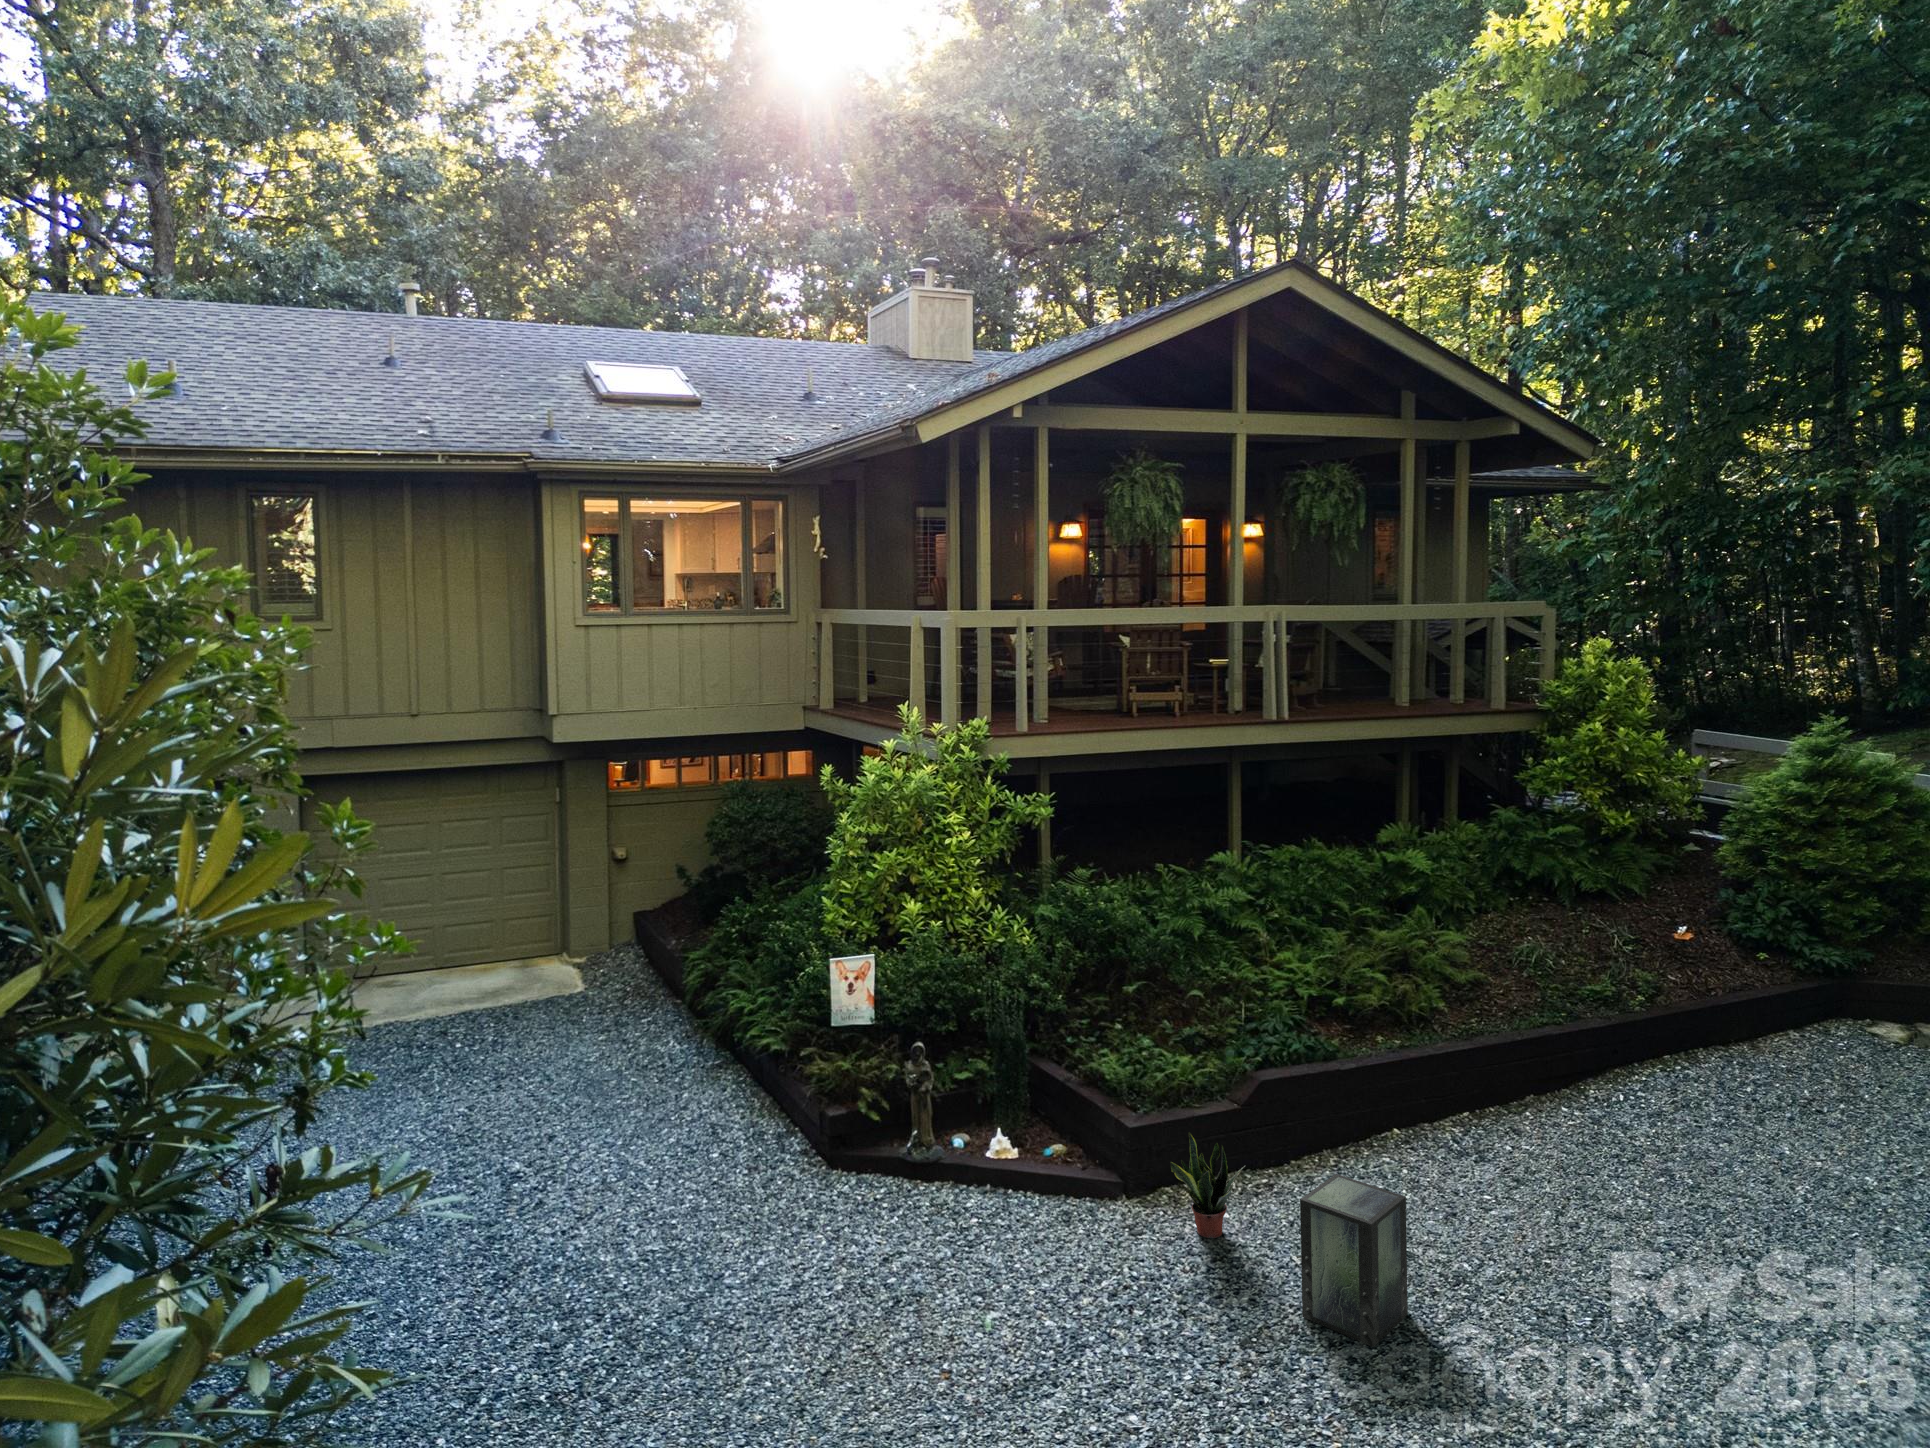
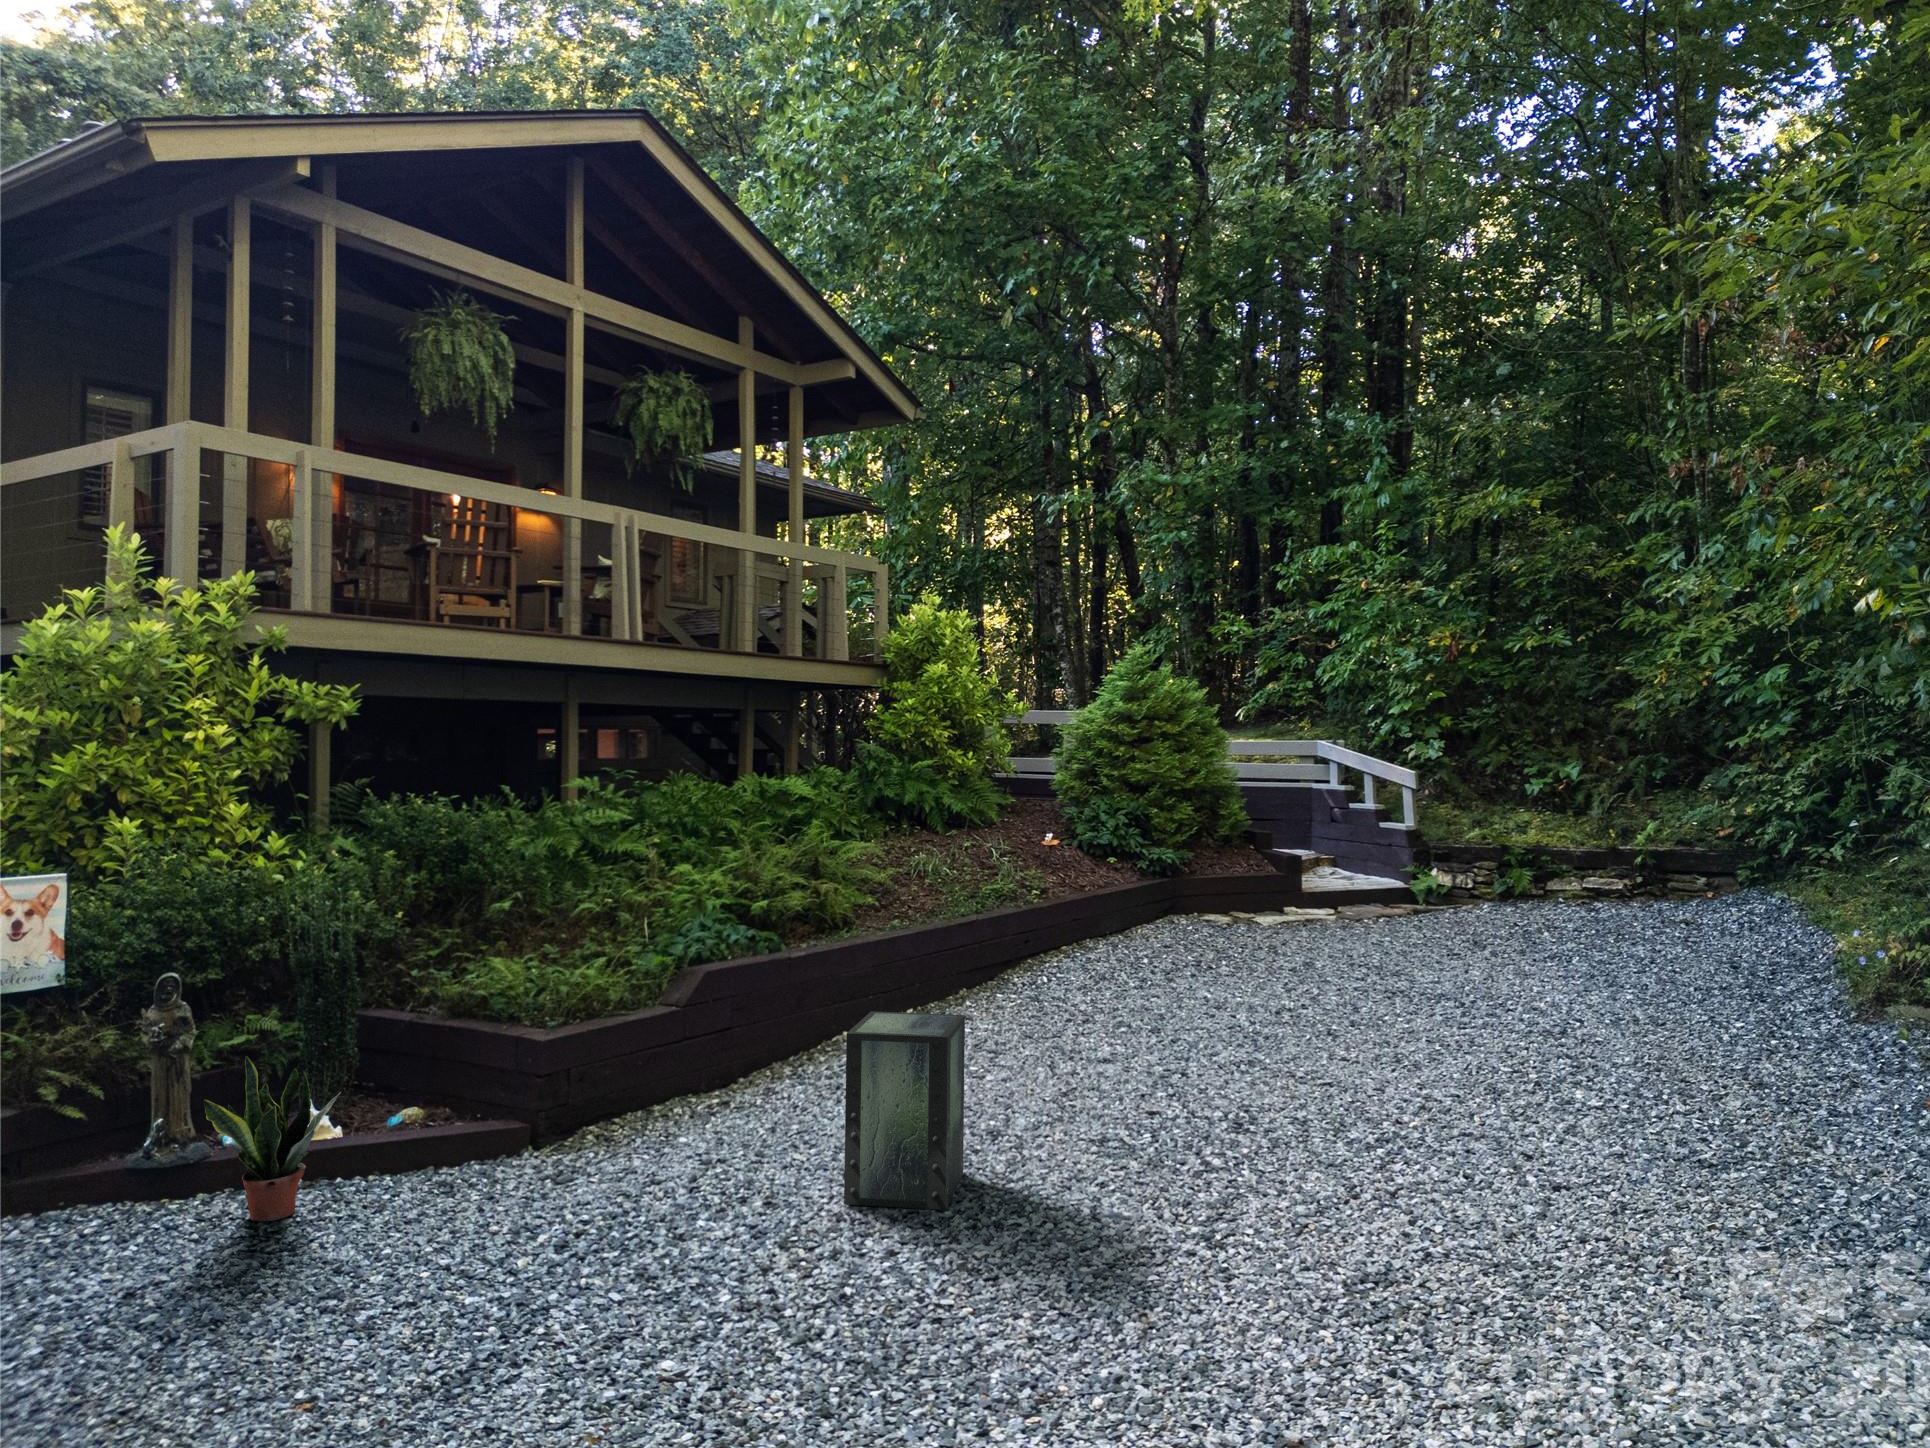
potted plant: present [1170,1132,1245,1238] -> present [204,1056,341,1221]

